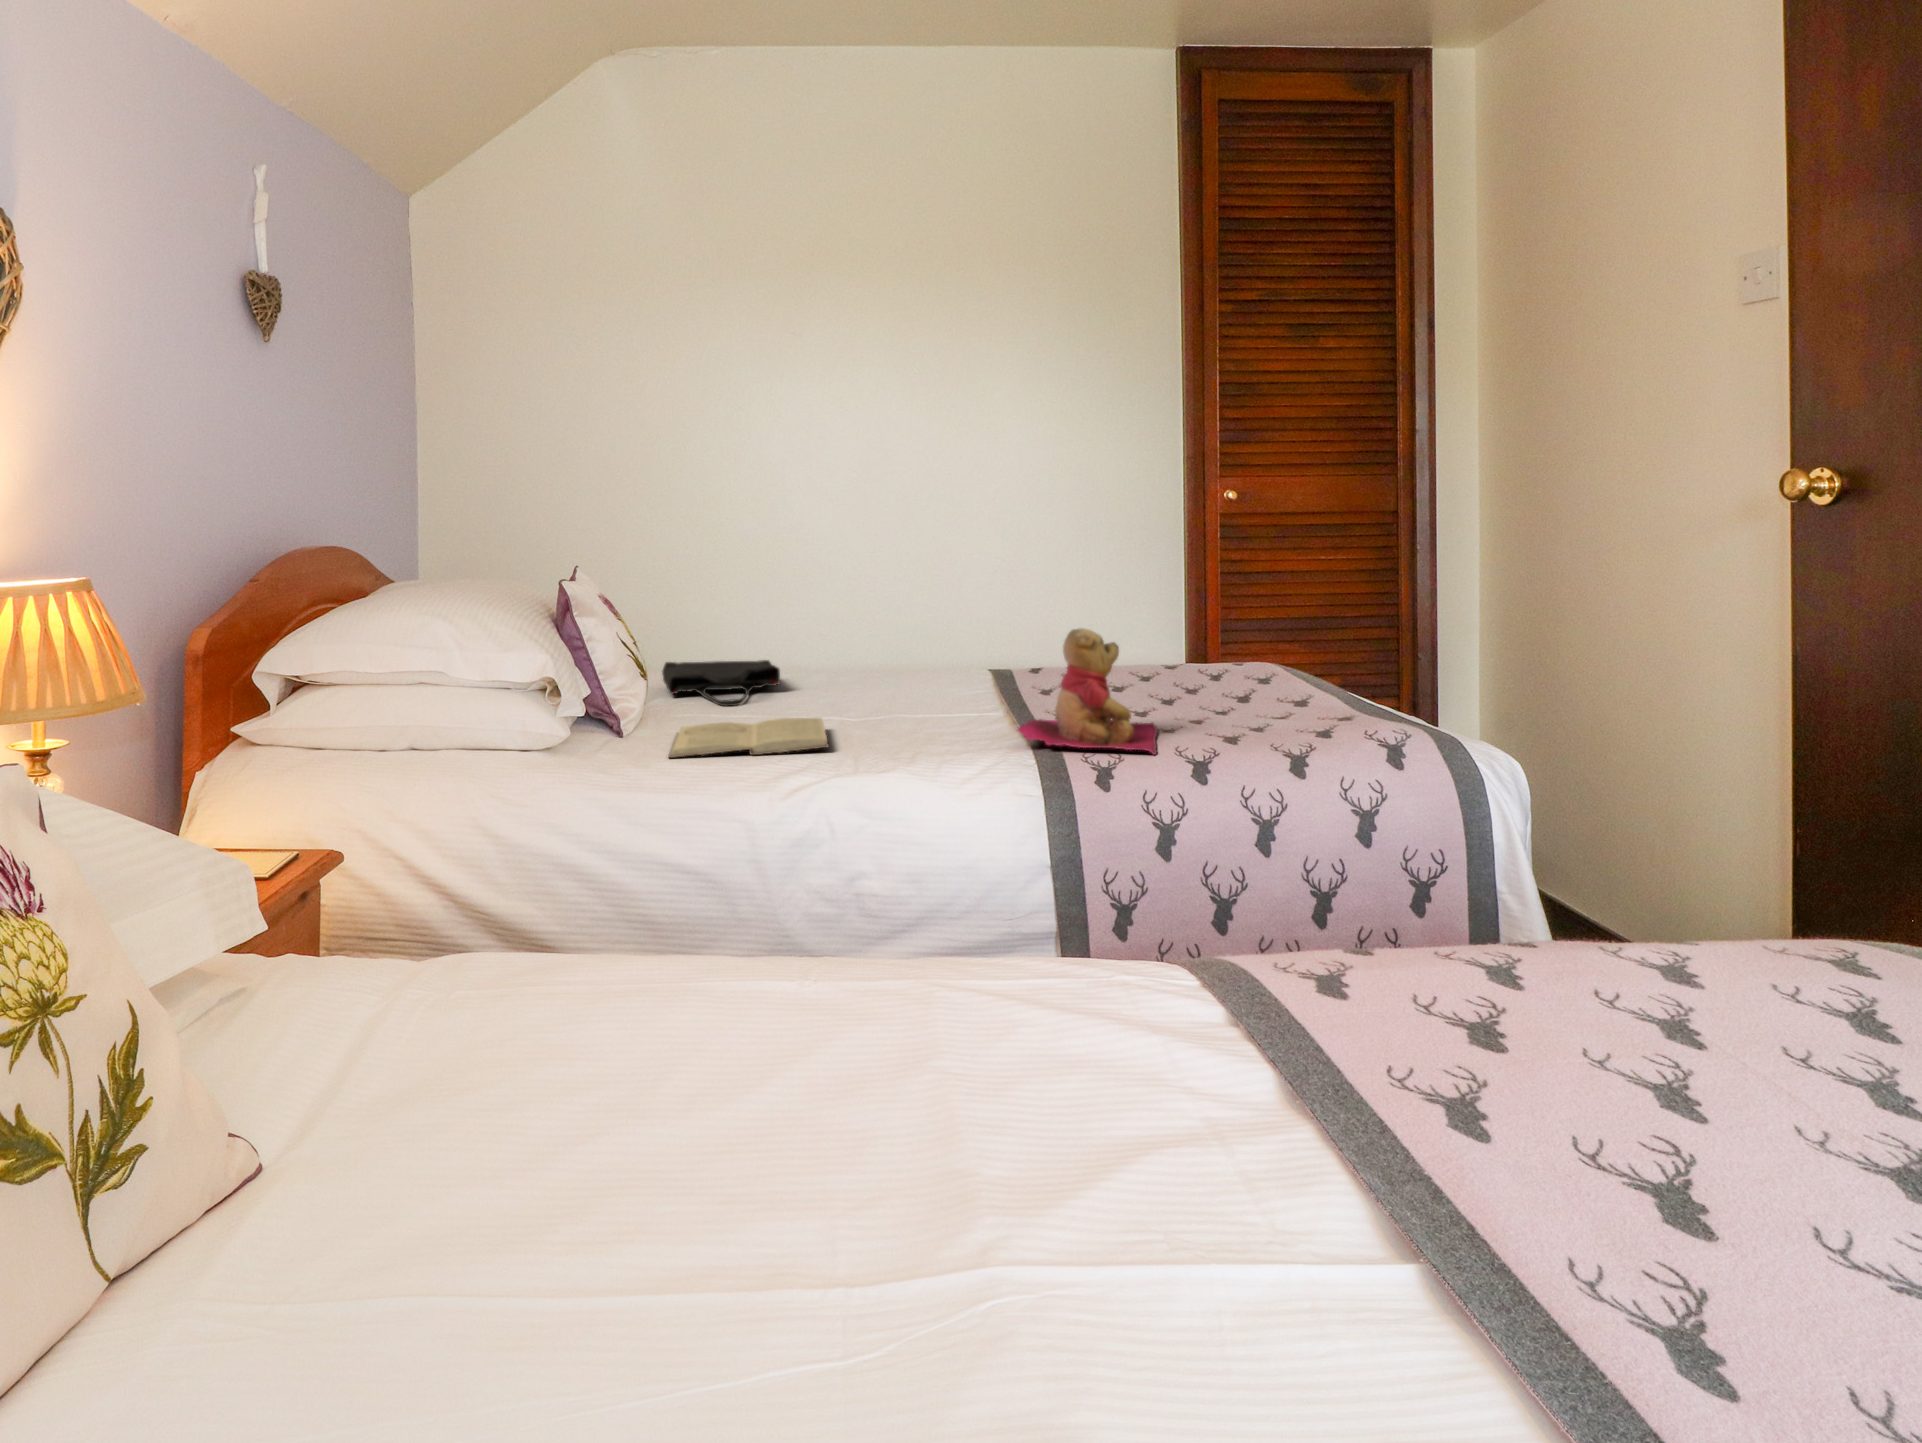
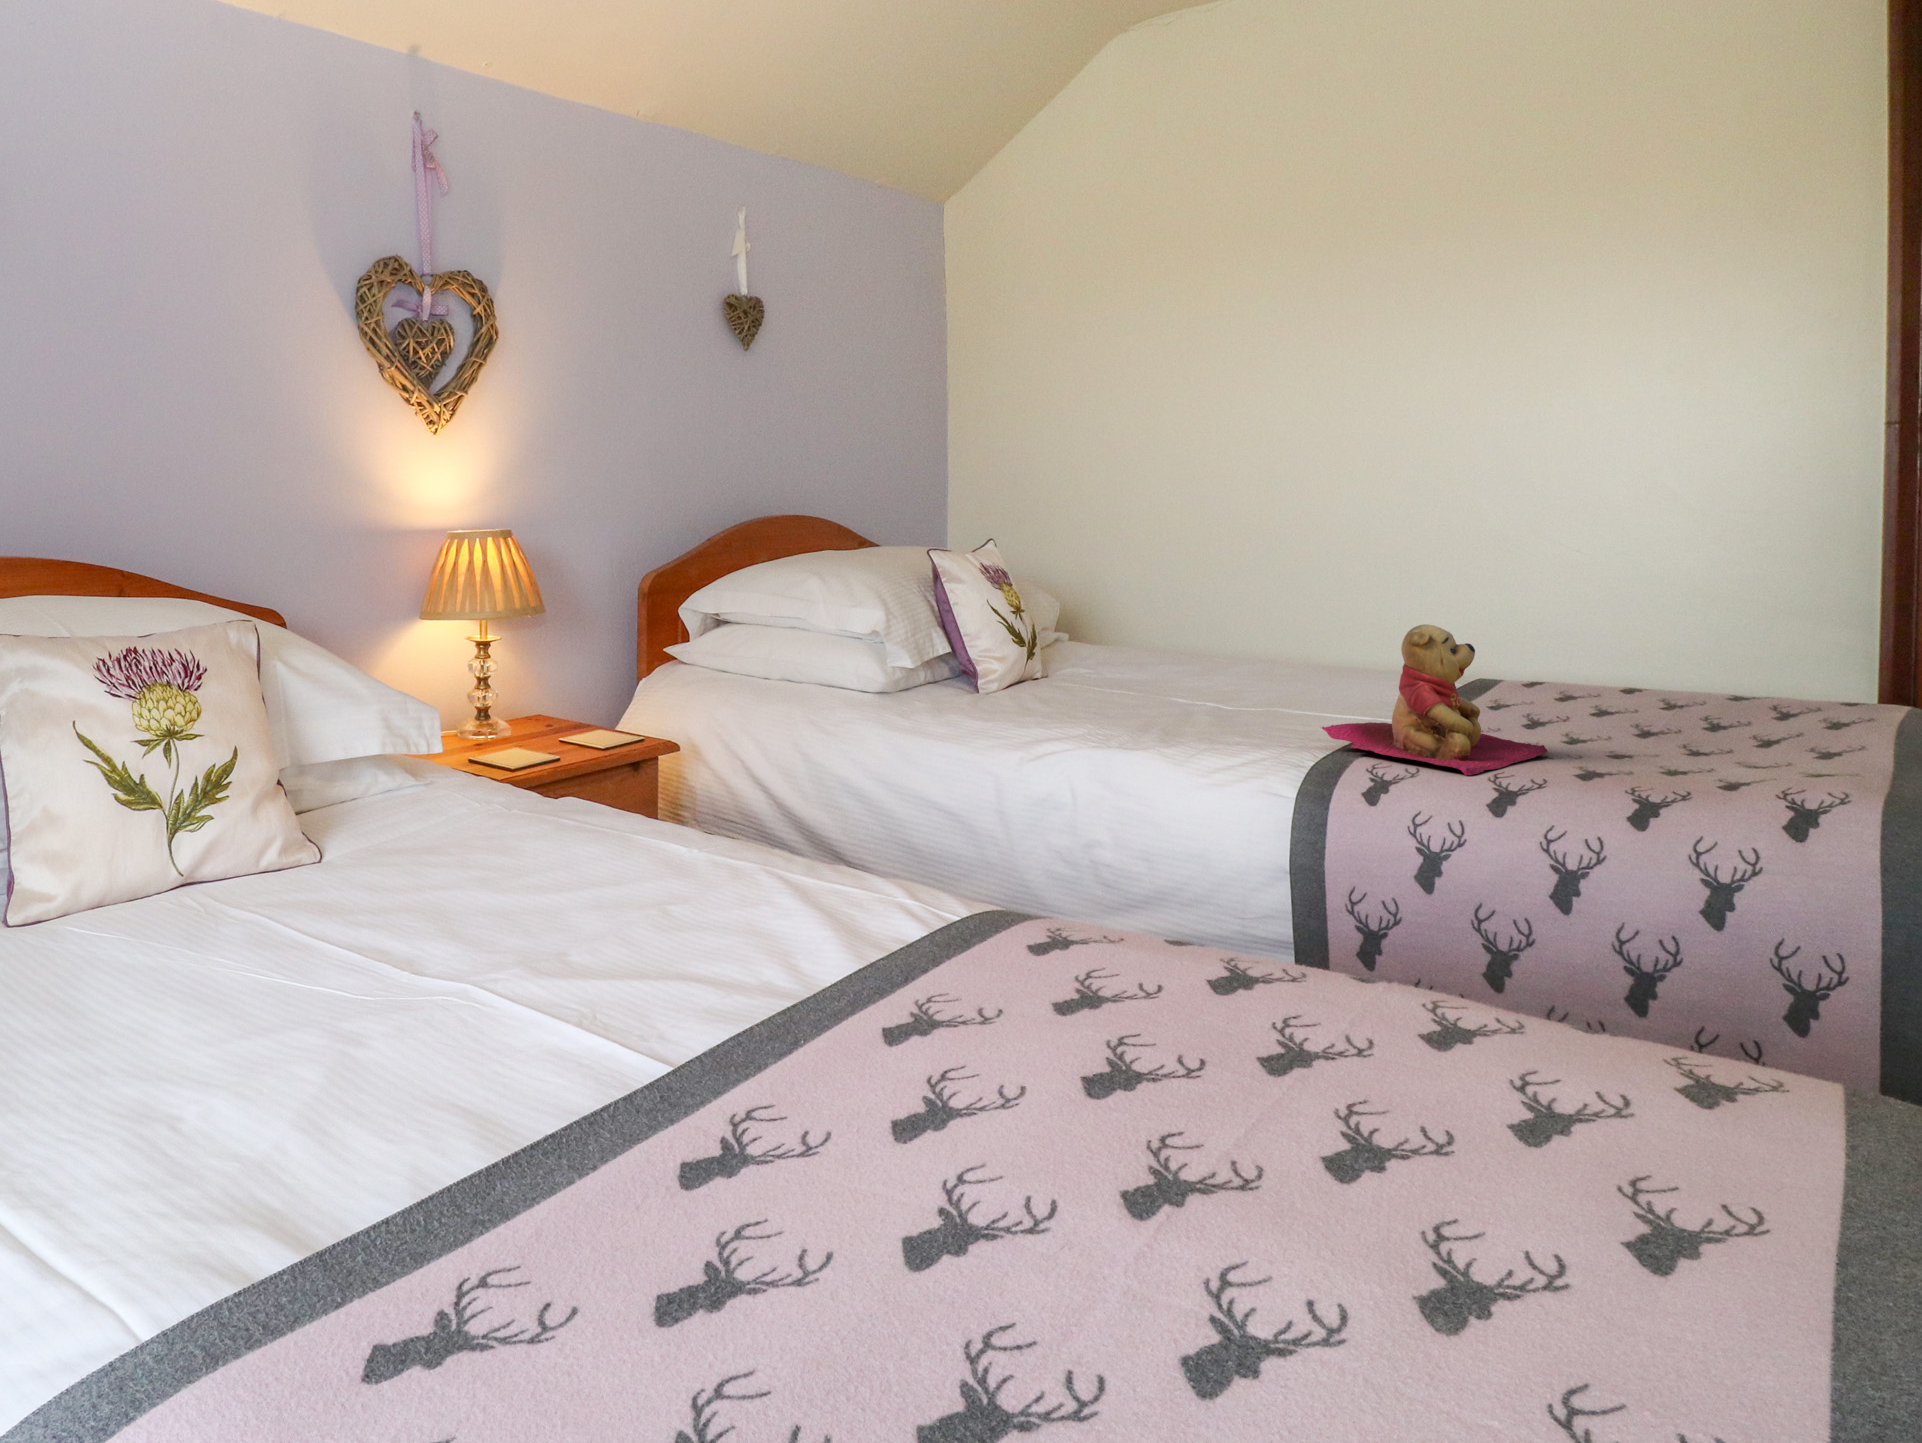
tote bag: present [662,660,780,706] -> none [1108,632,1242,678]
book: present [668,718,829,758] -> none [986,687,1177,719]

